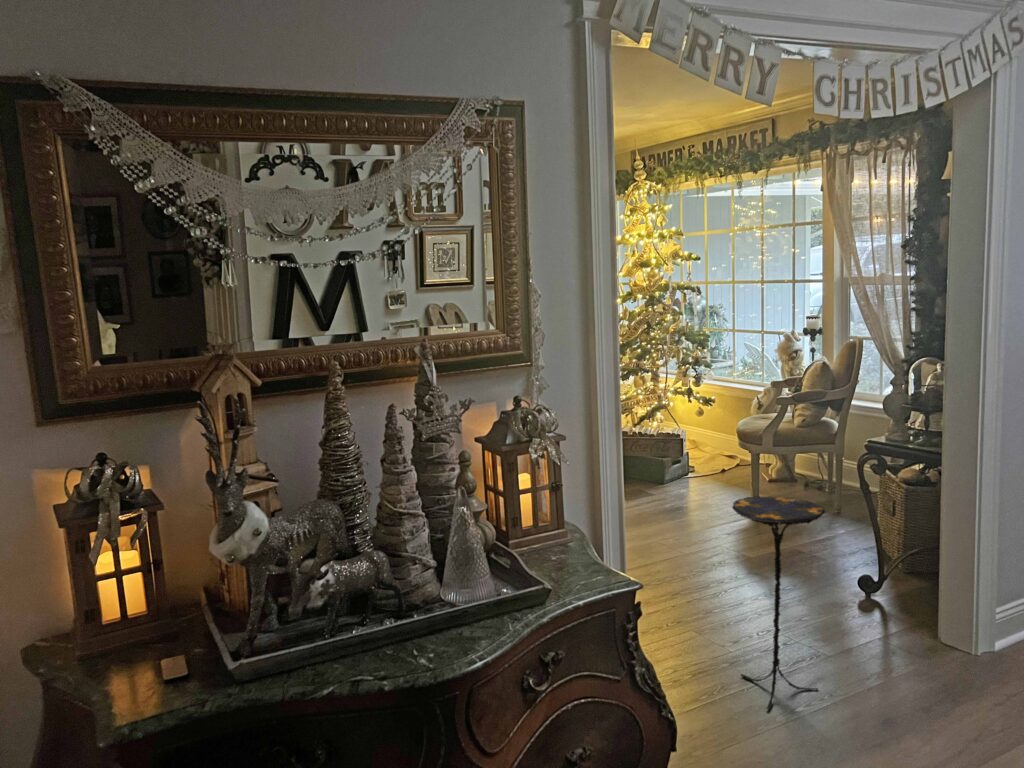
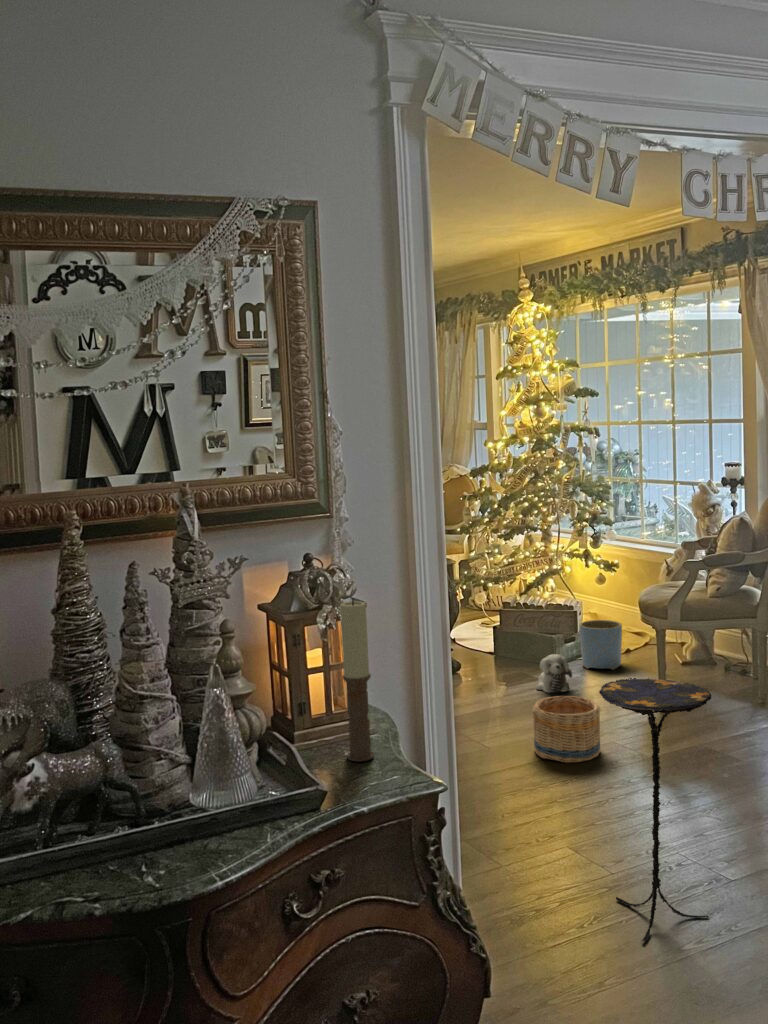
candle: none [551,433,577,565] -> present [341,599,374,761]
planter: none [686,447,721,489] -> present [580,620,622,670]
plush toy: none [652,476,682,508] -> present [536,654,572,693]
basket: none [656,510,713,565] -> present [532,696,601,763]

